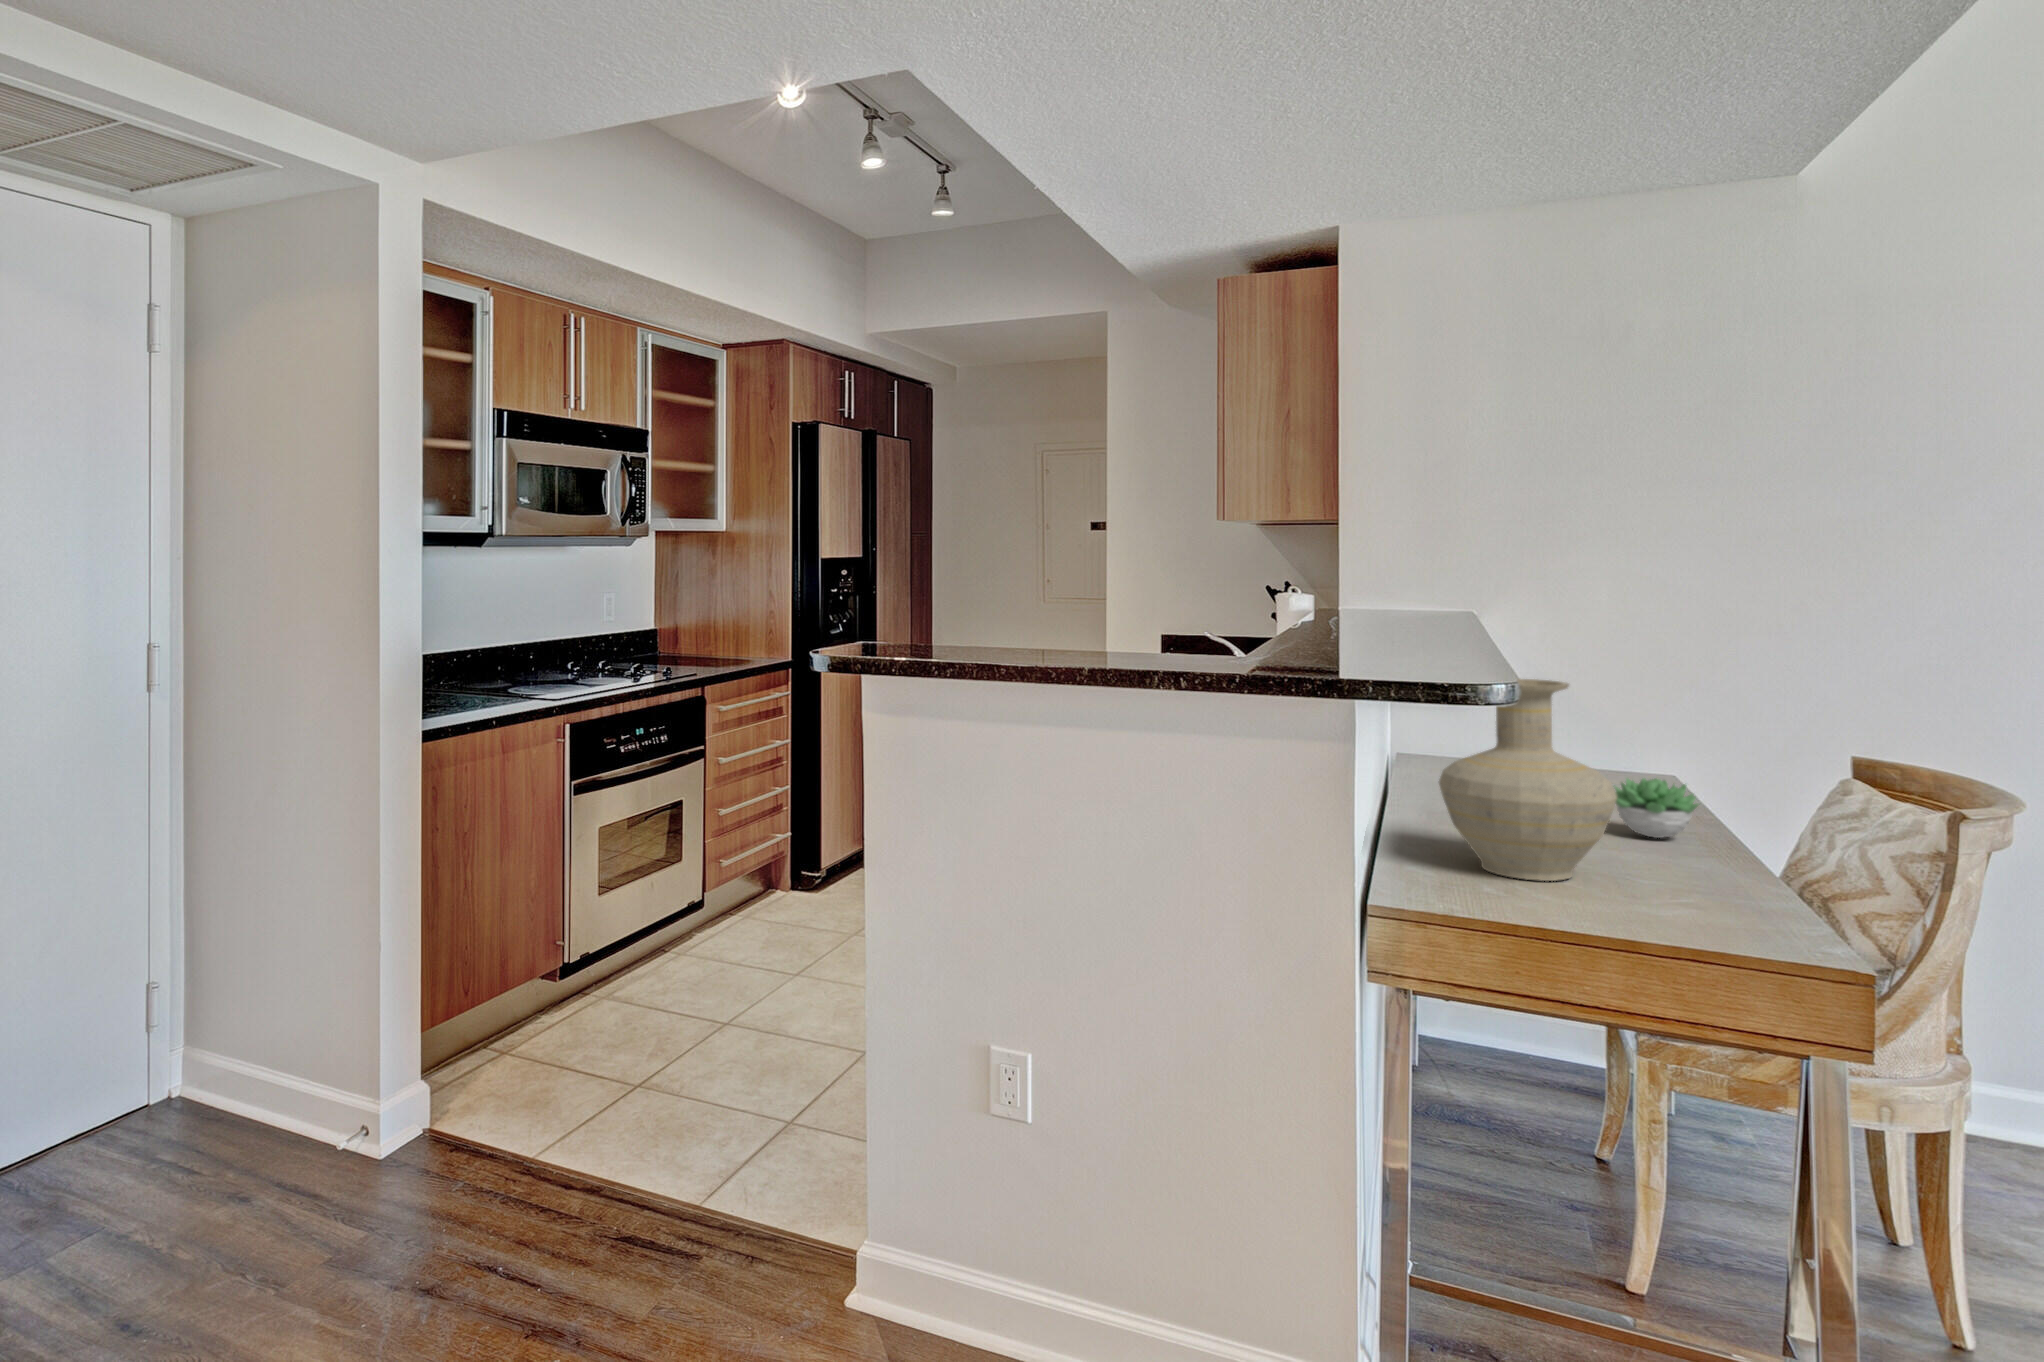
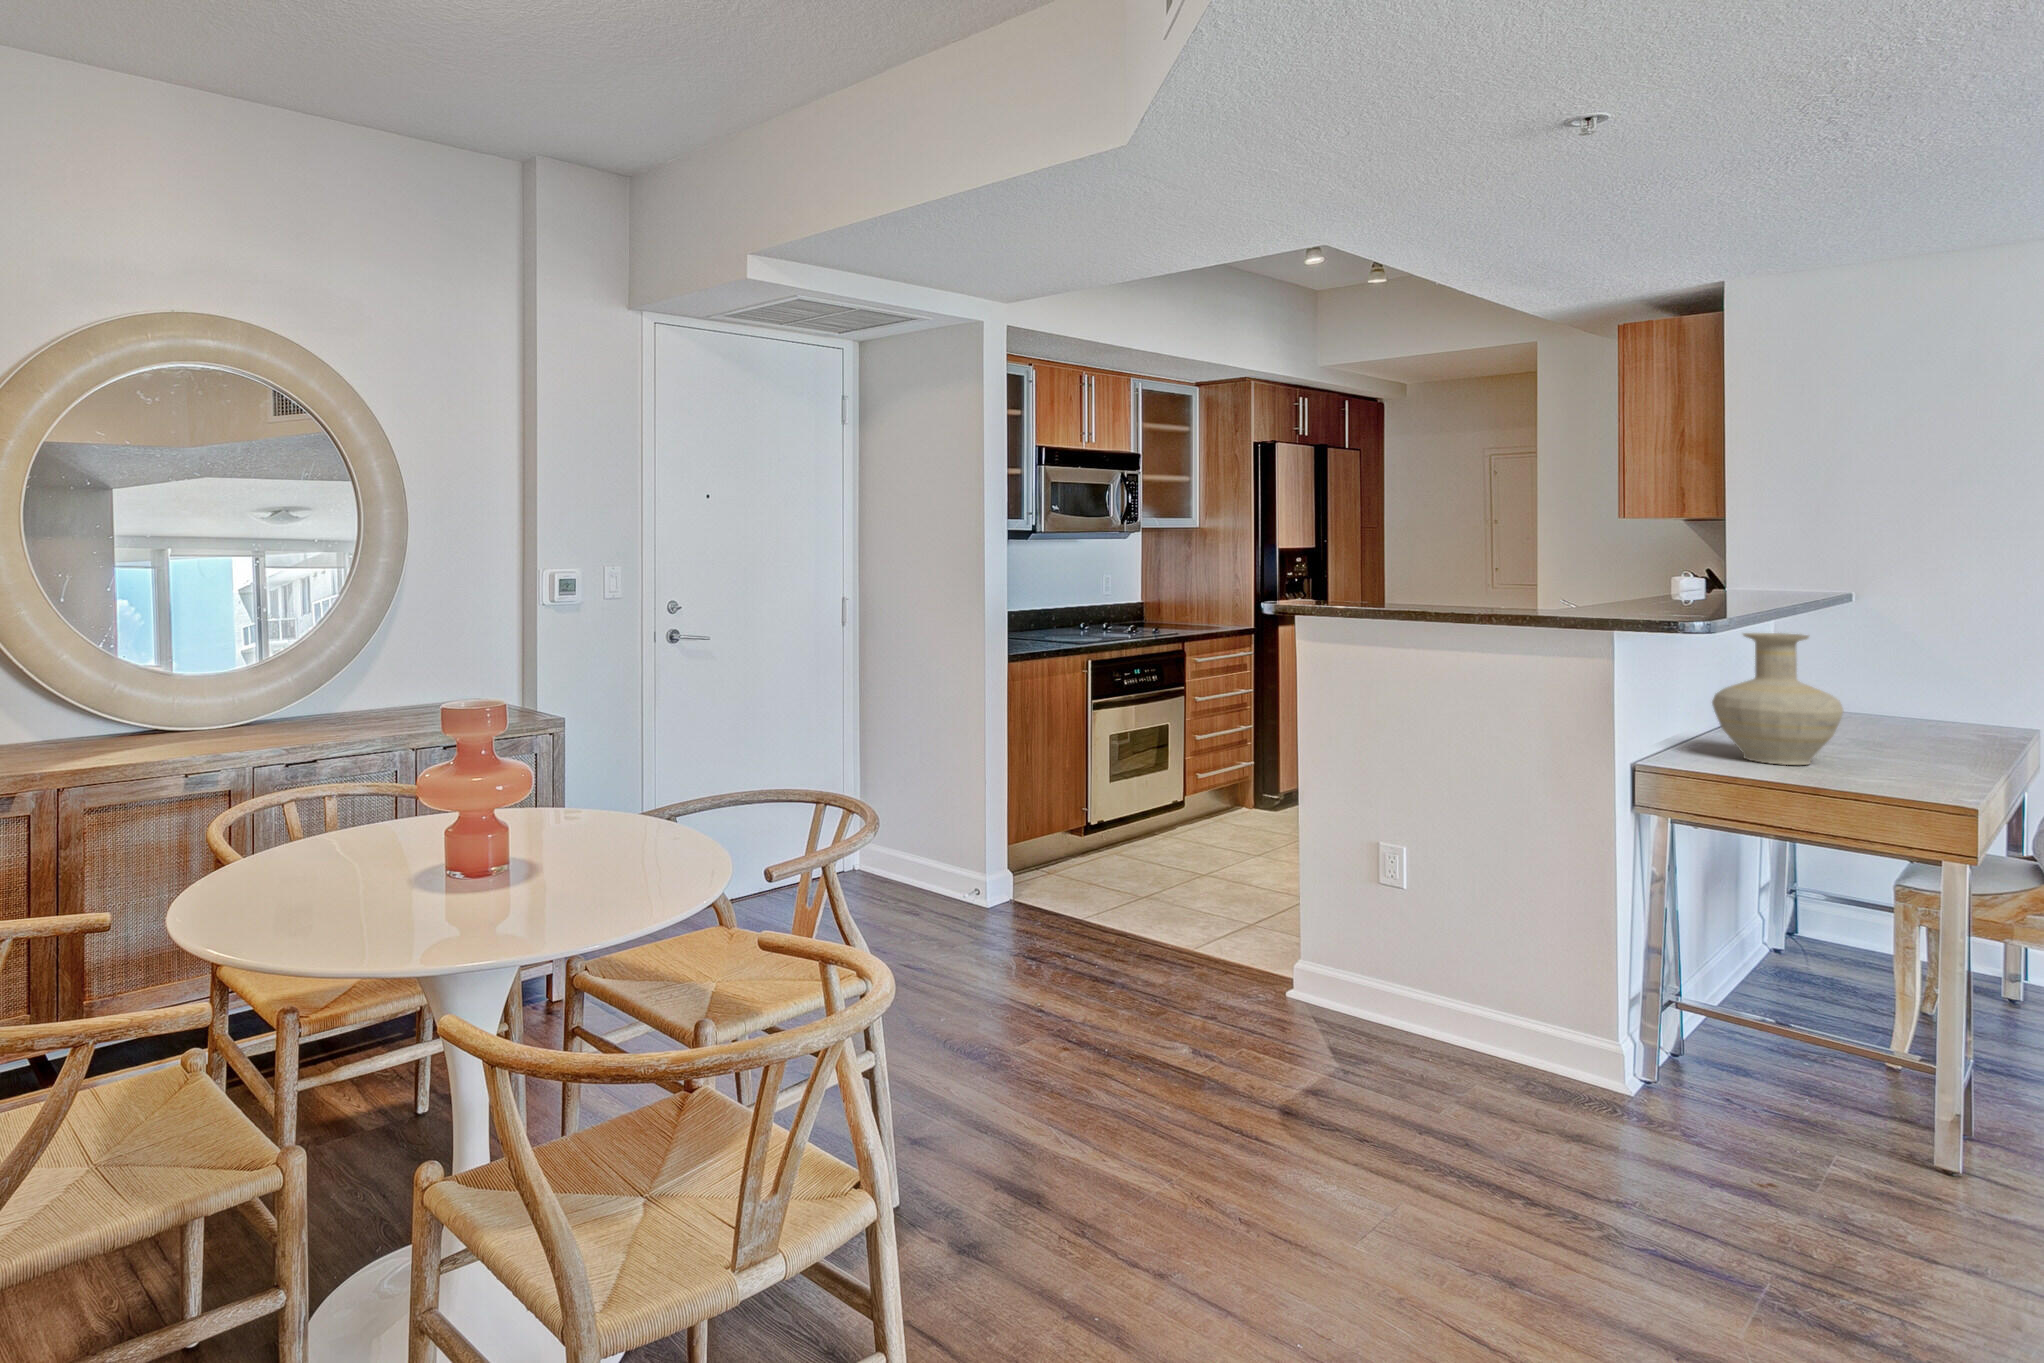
succulent plant: present [1614,778,1700,838] -> none [1880,712,1957,754]

